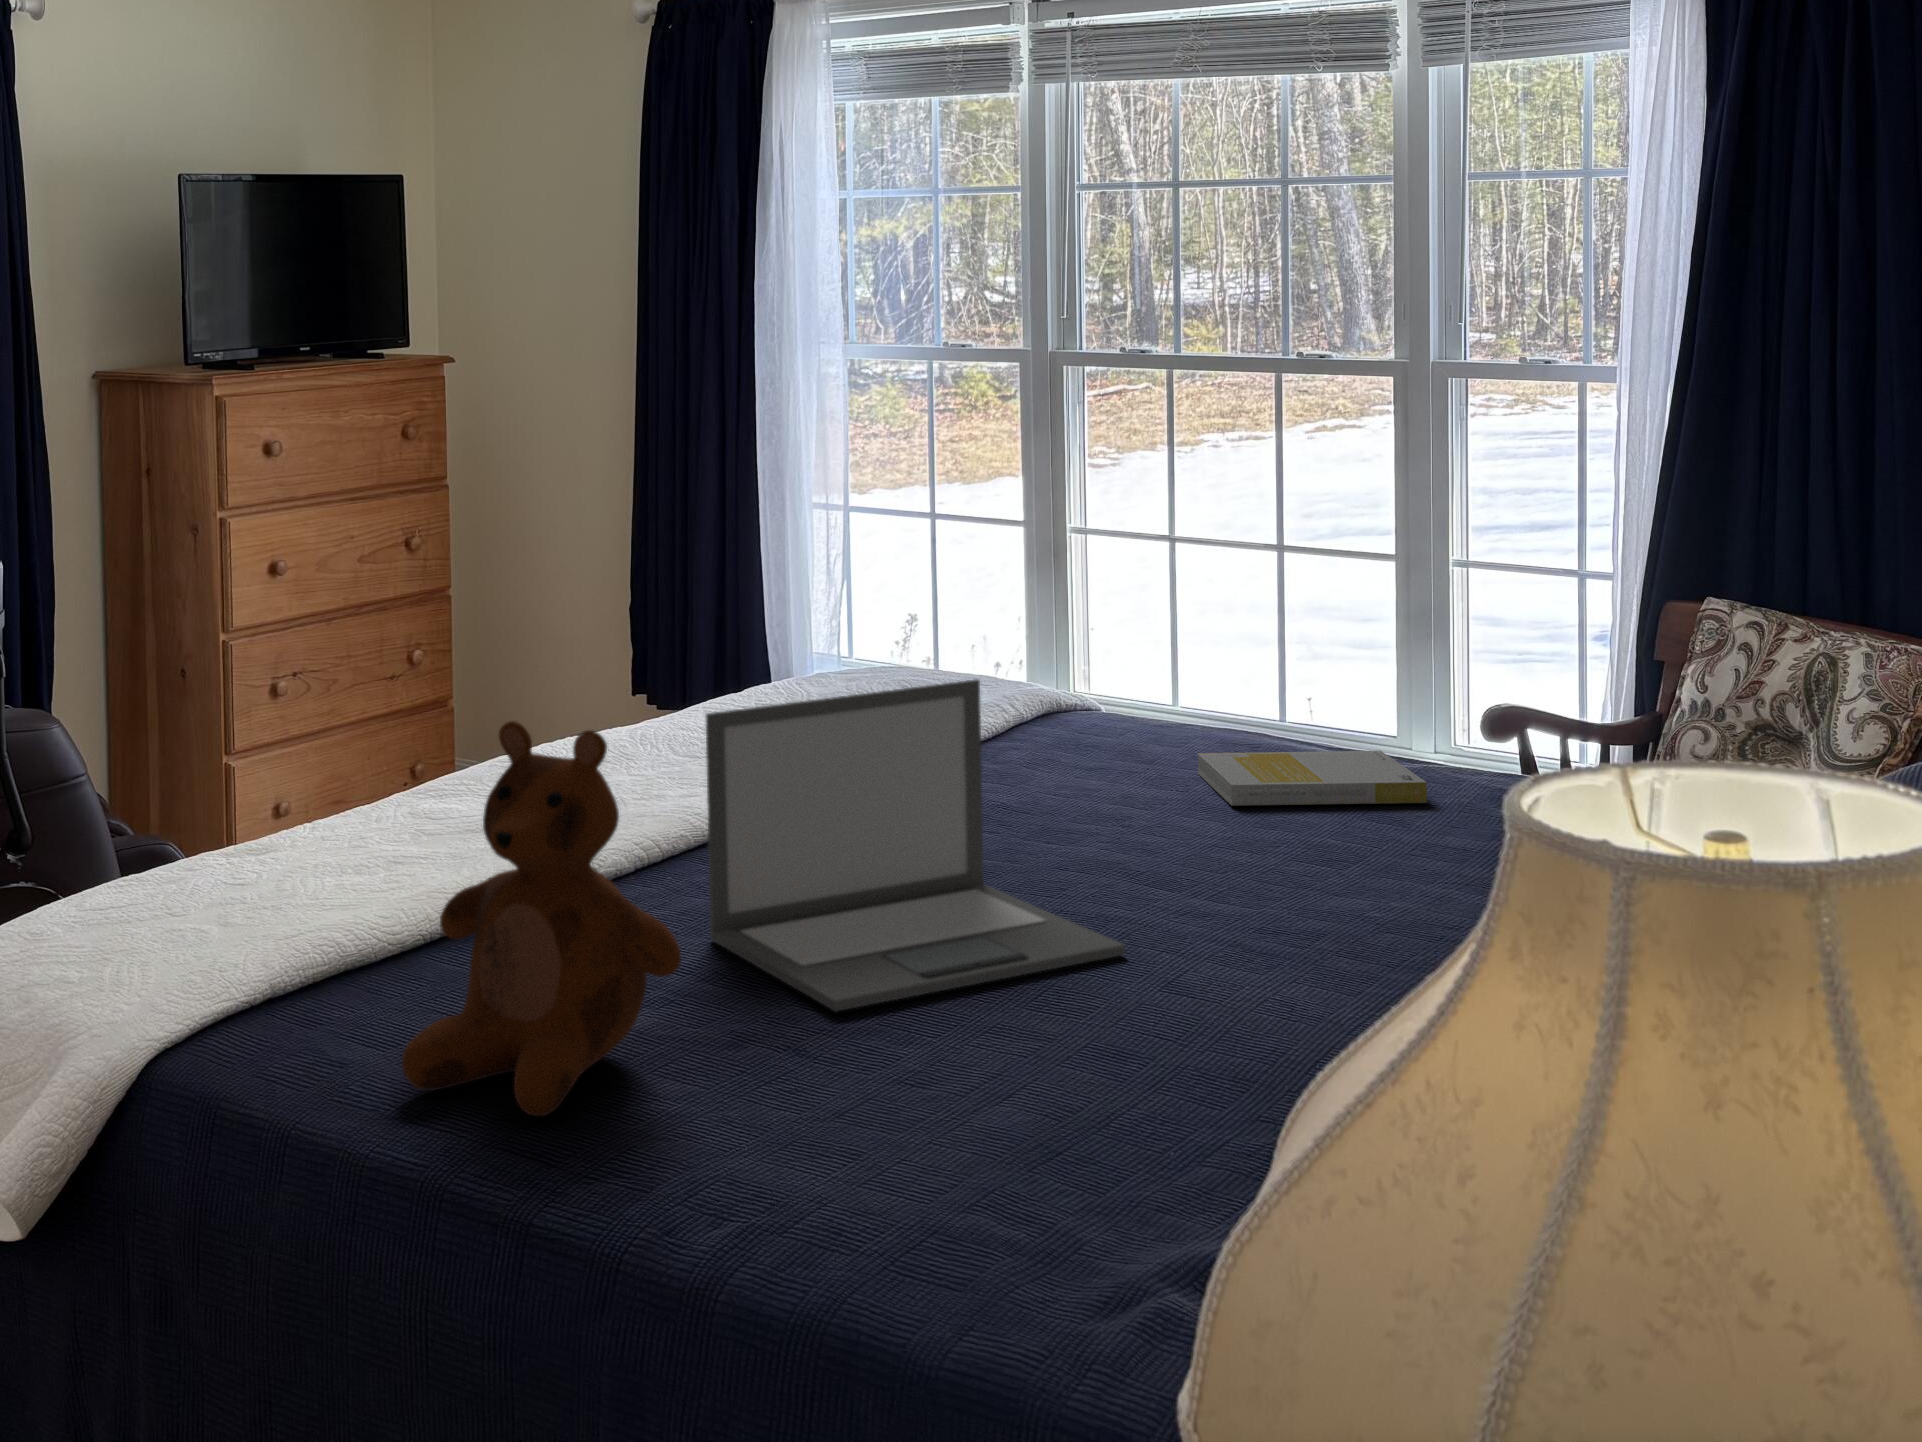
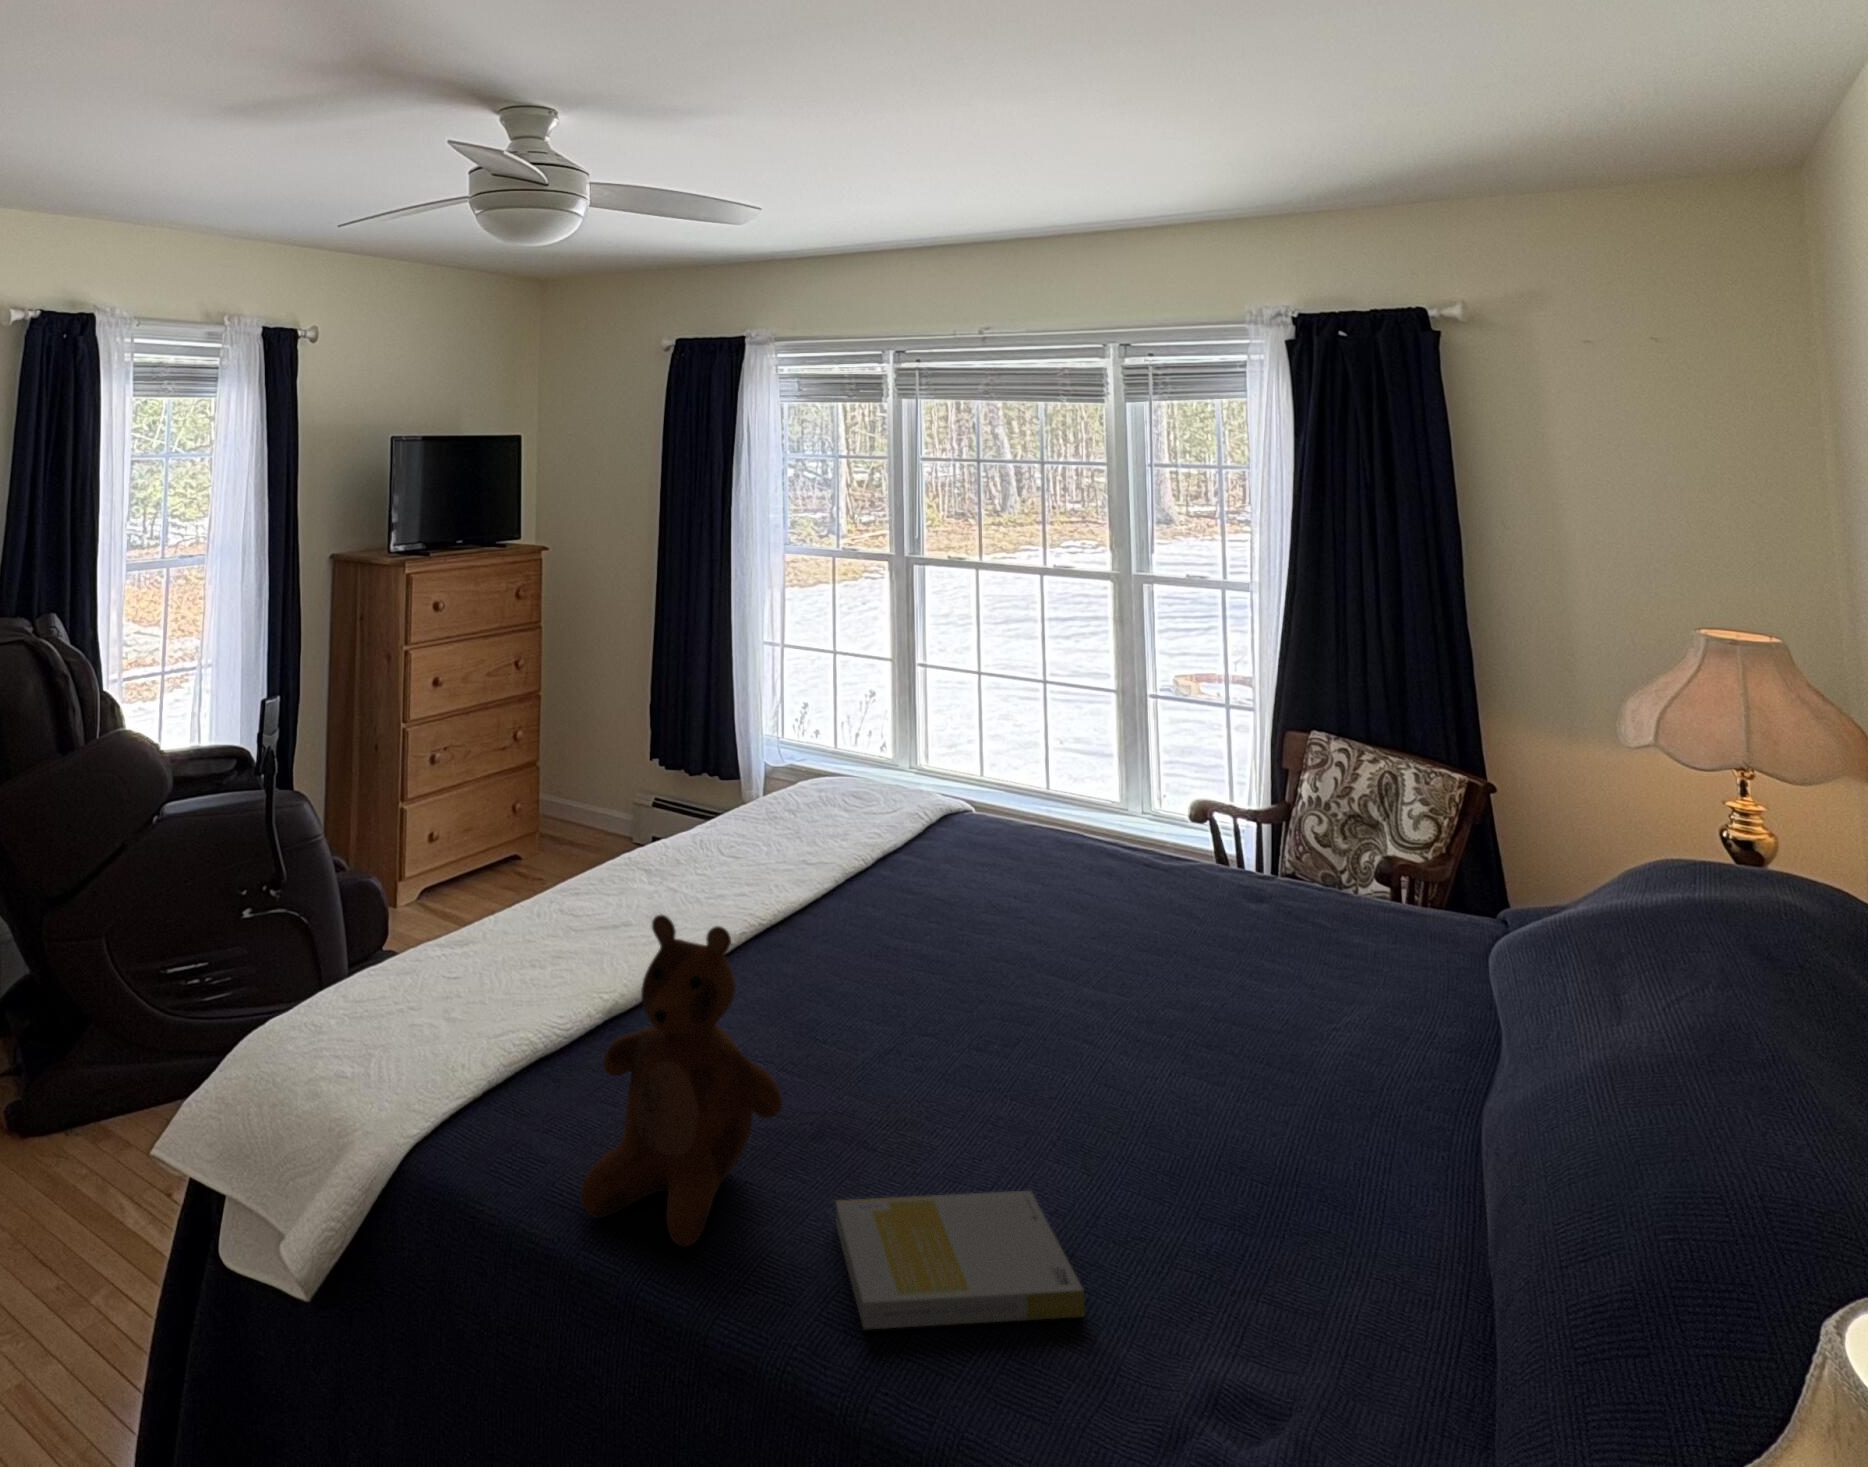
laptop: present [706,679,1125,1011] -> none [773,838,1052,1117]
book: present [1197,751,1427,806] -> present [836,1191,1085,1330]

